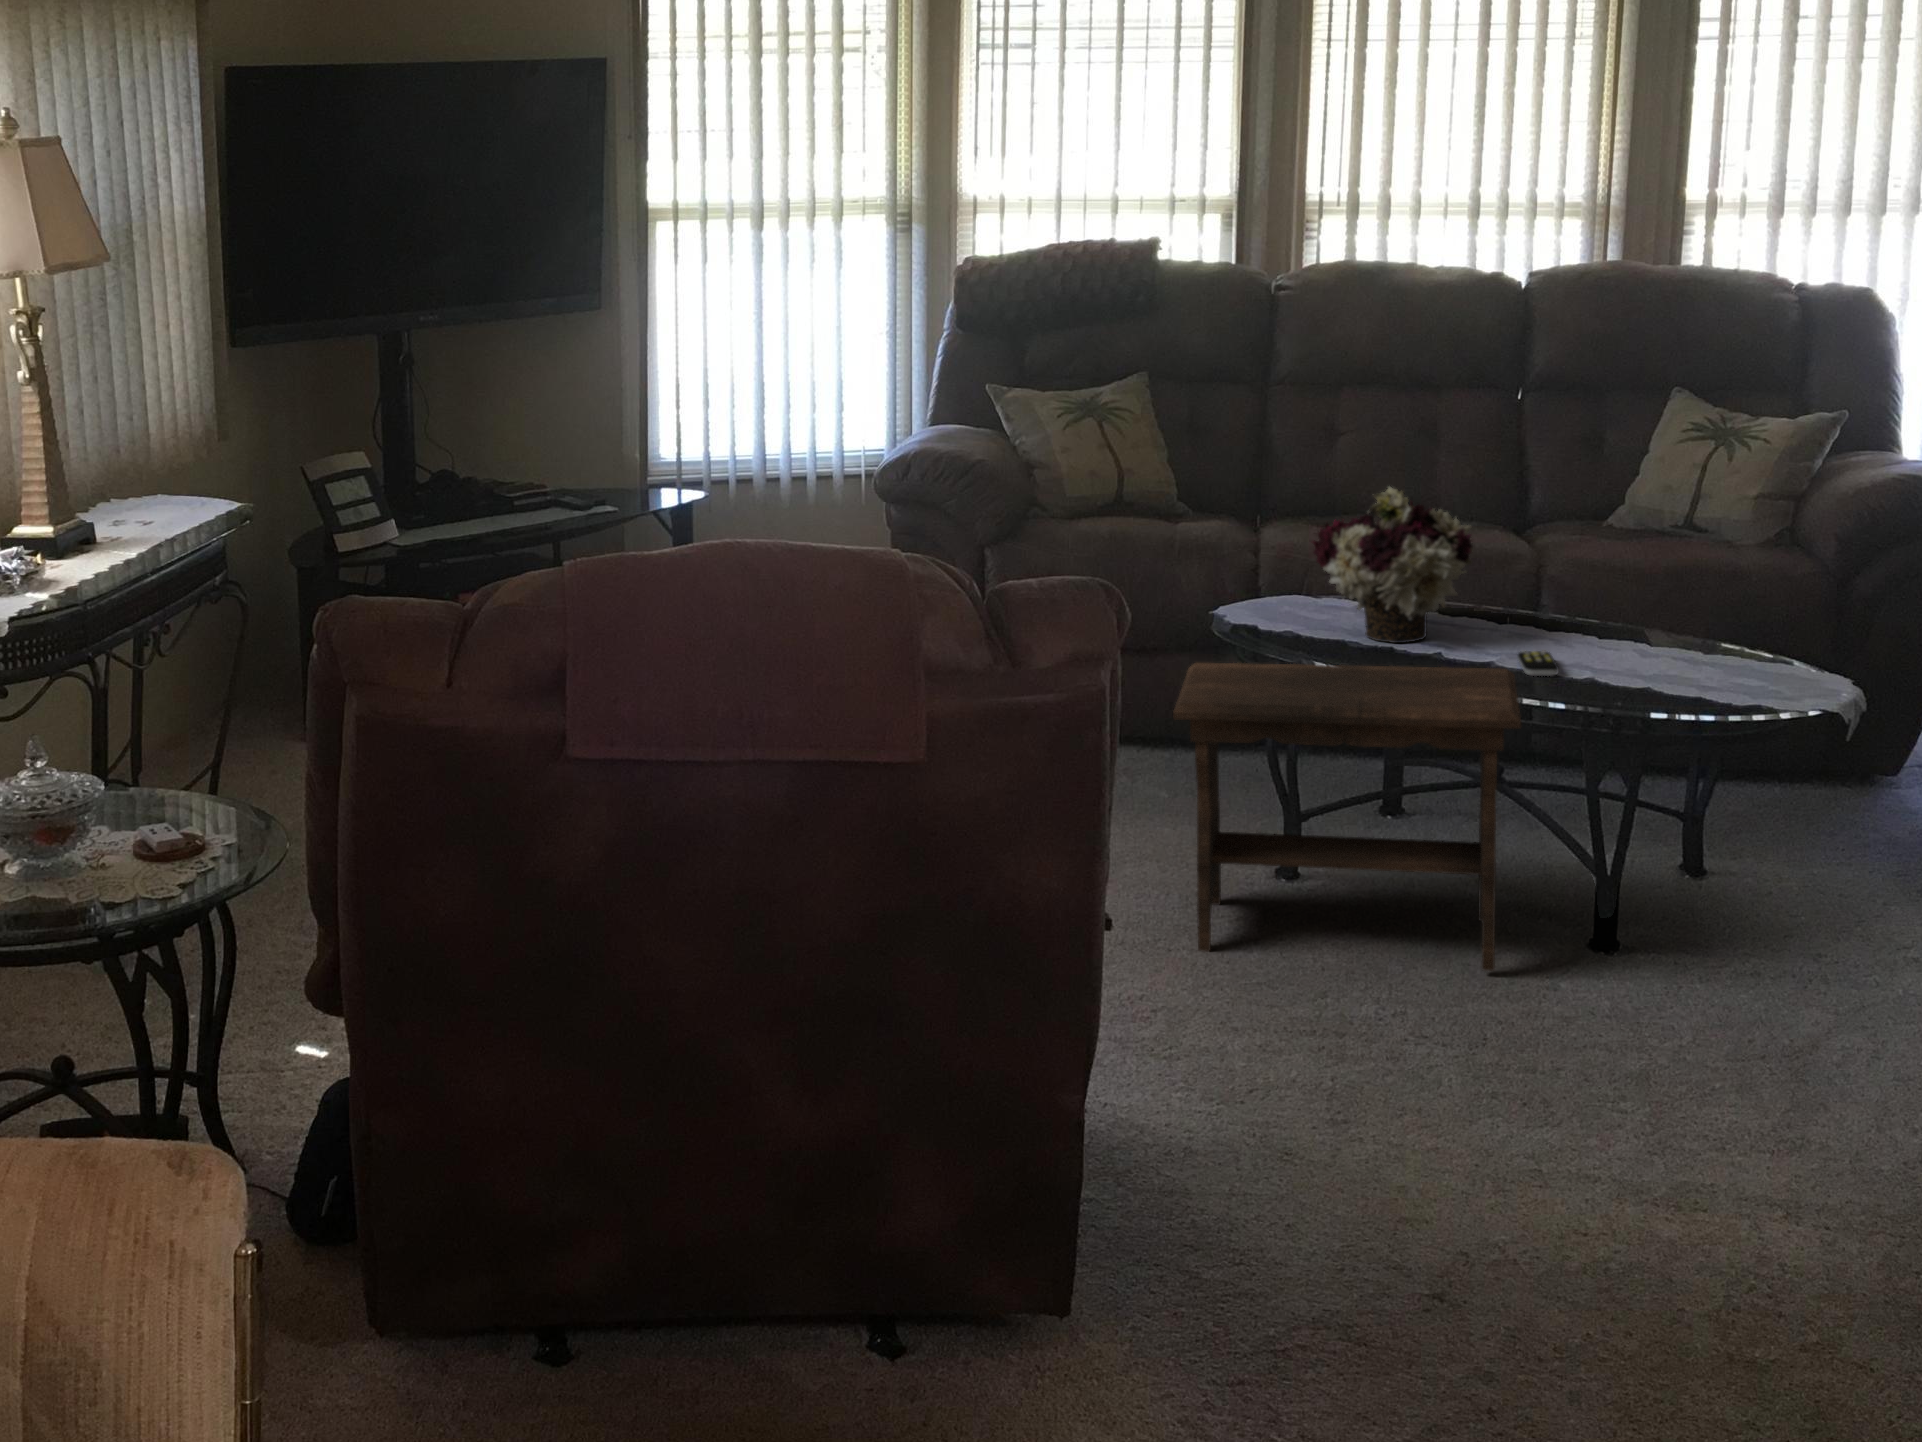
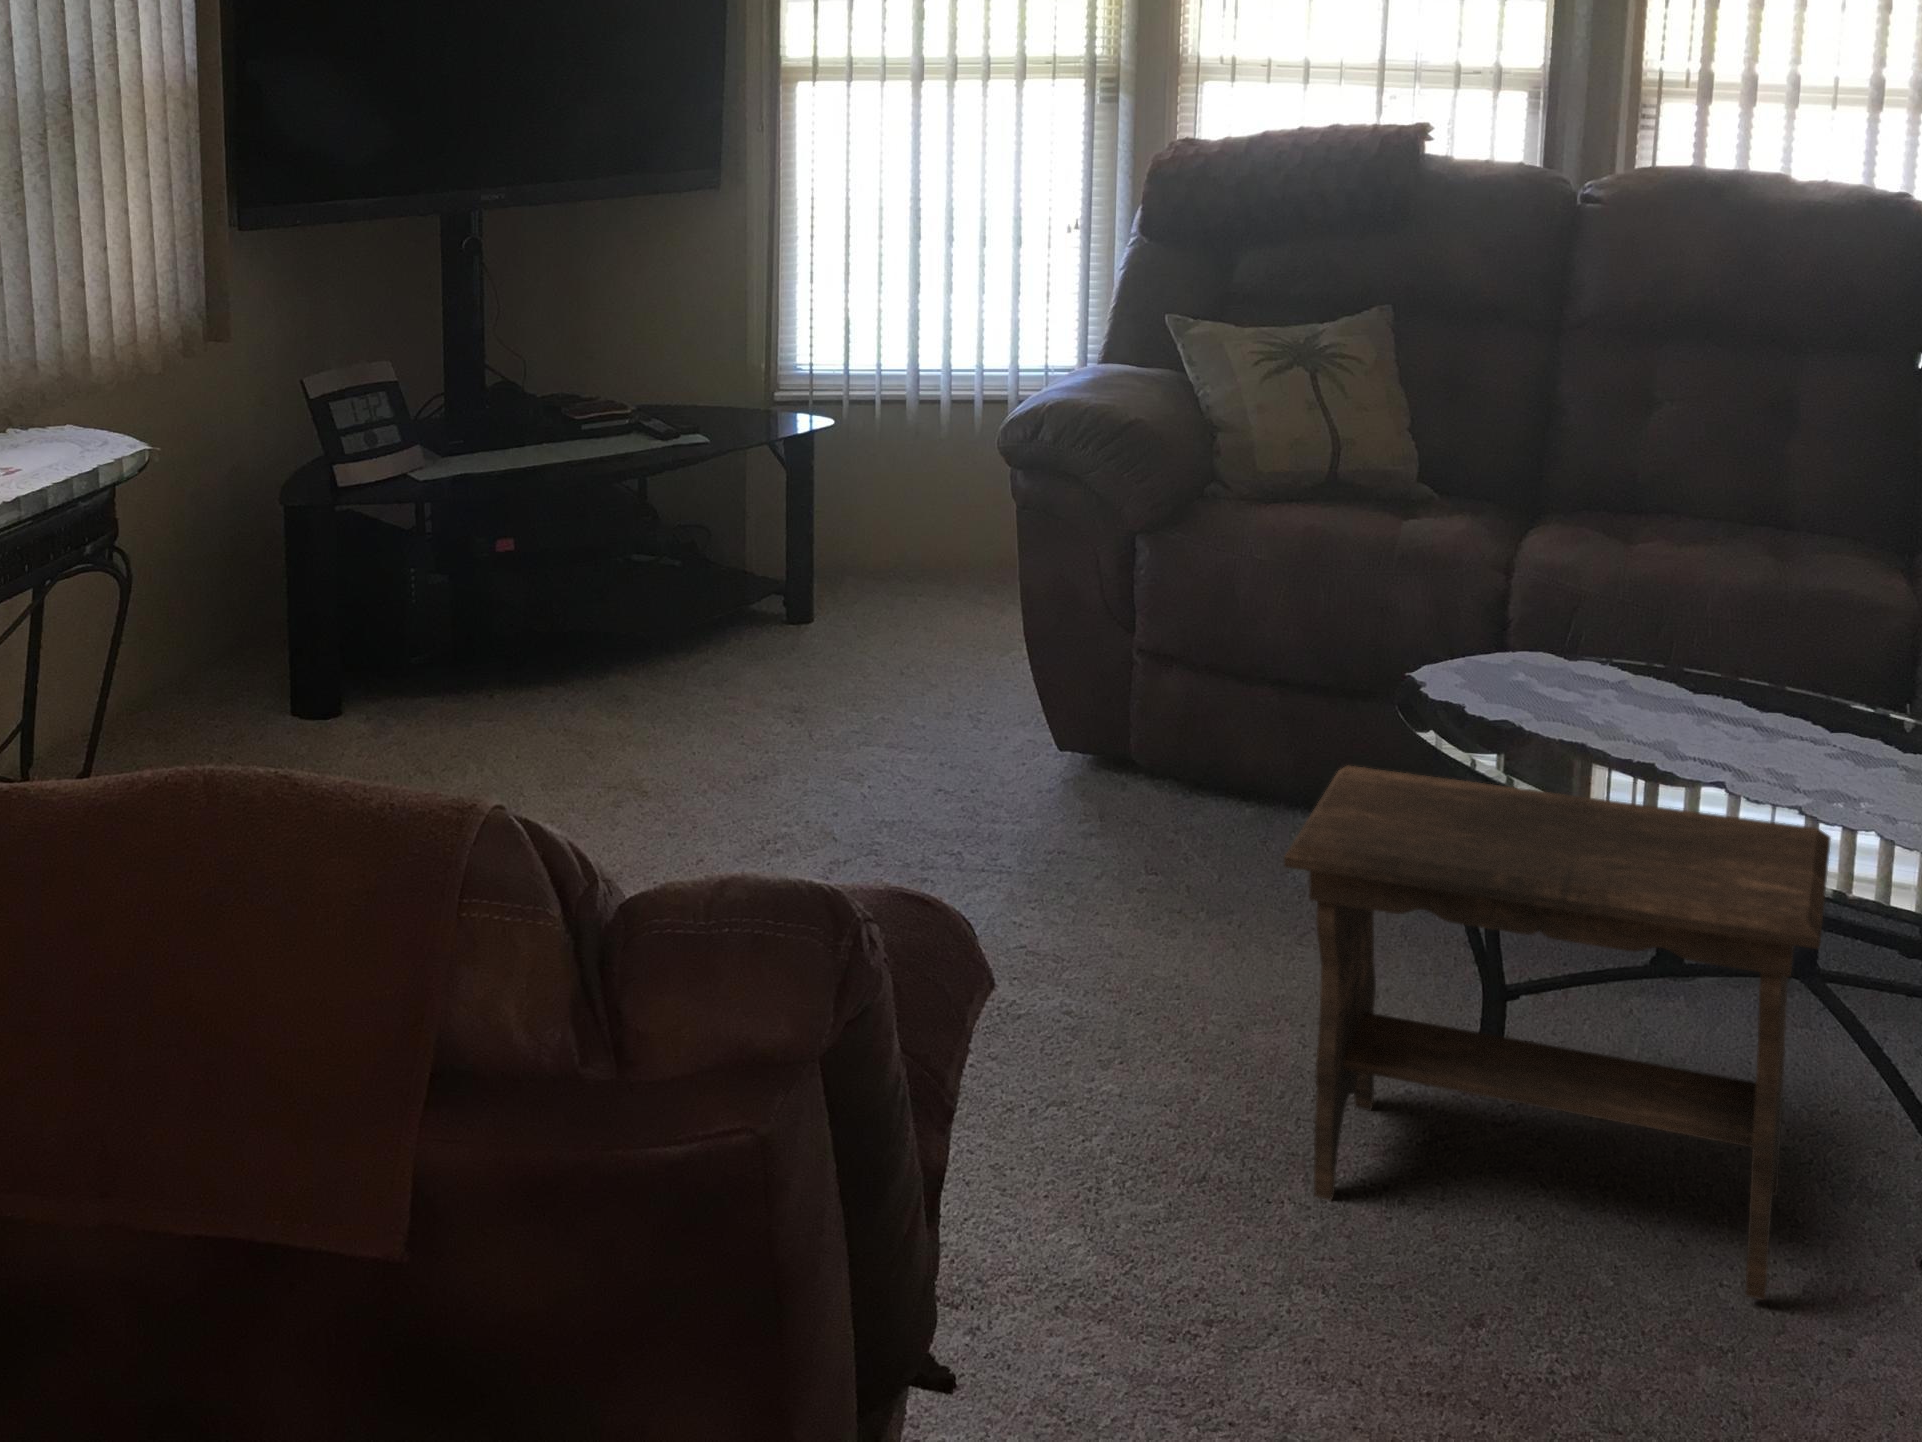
flower arrangement: present [1313,487,1473,643] -> none [1546,522,1791,752]
remote control: present [1518,650,1559,676] -> none [1845,789,1906,840]

